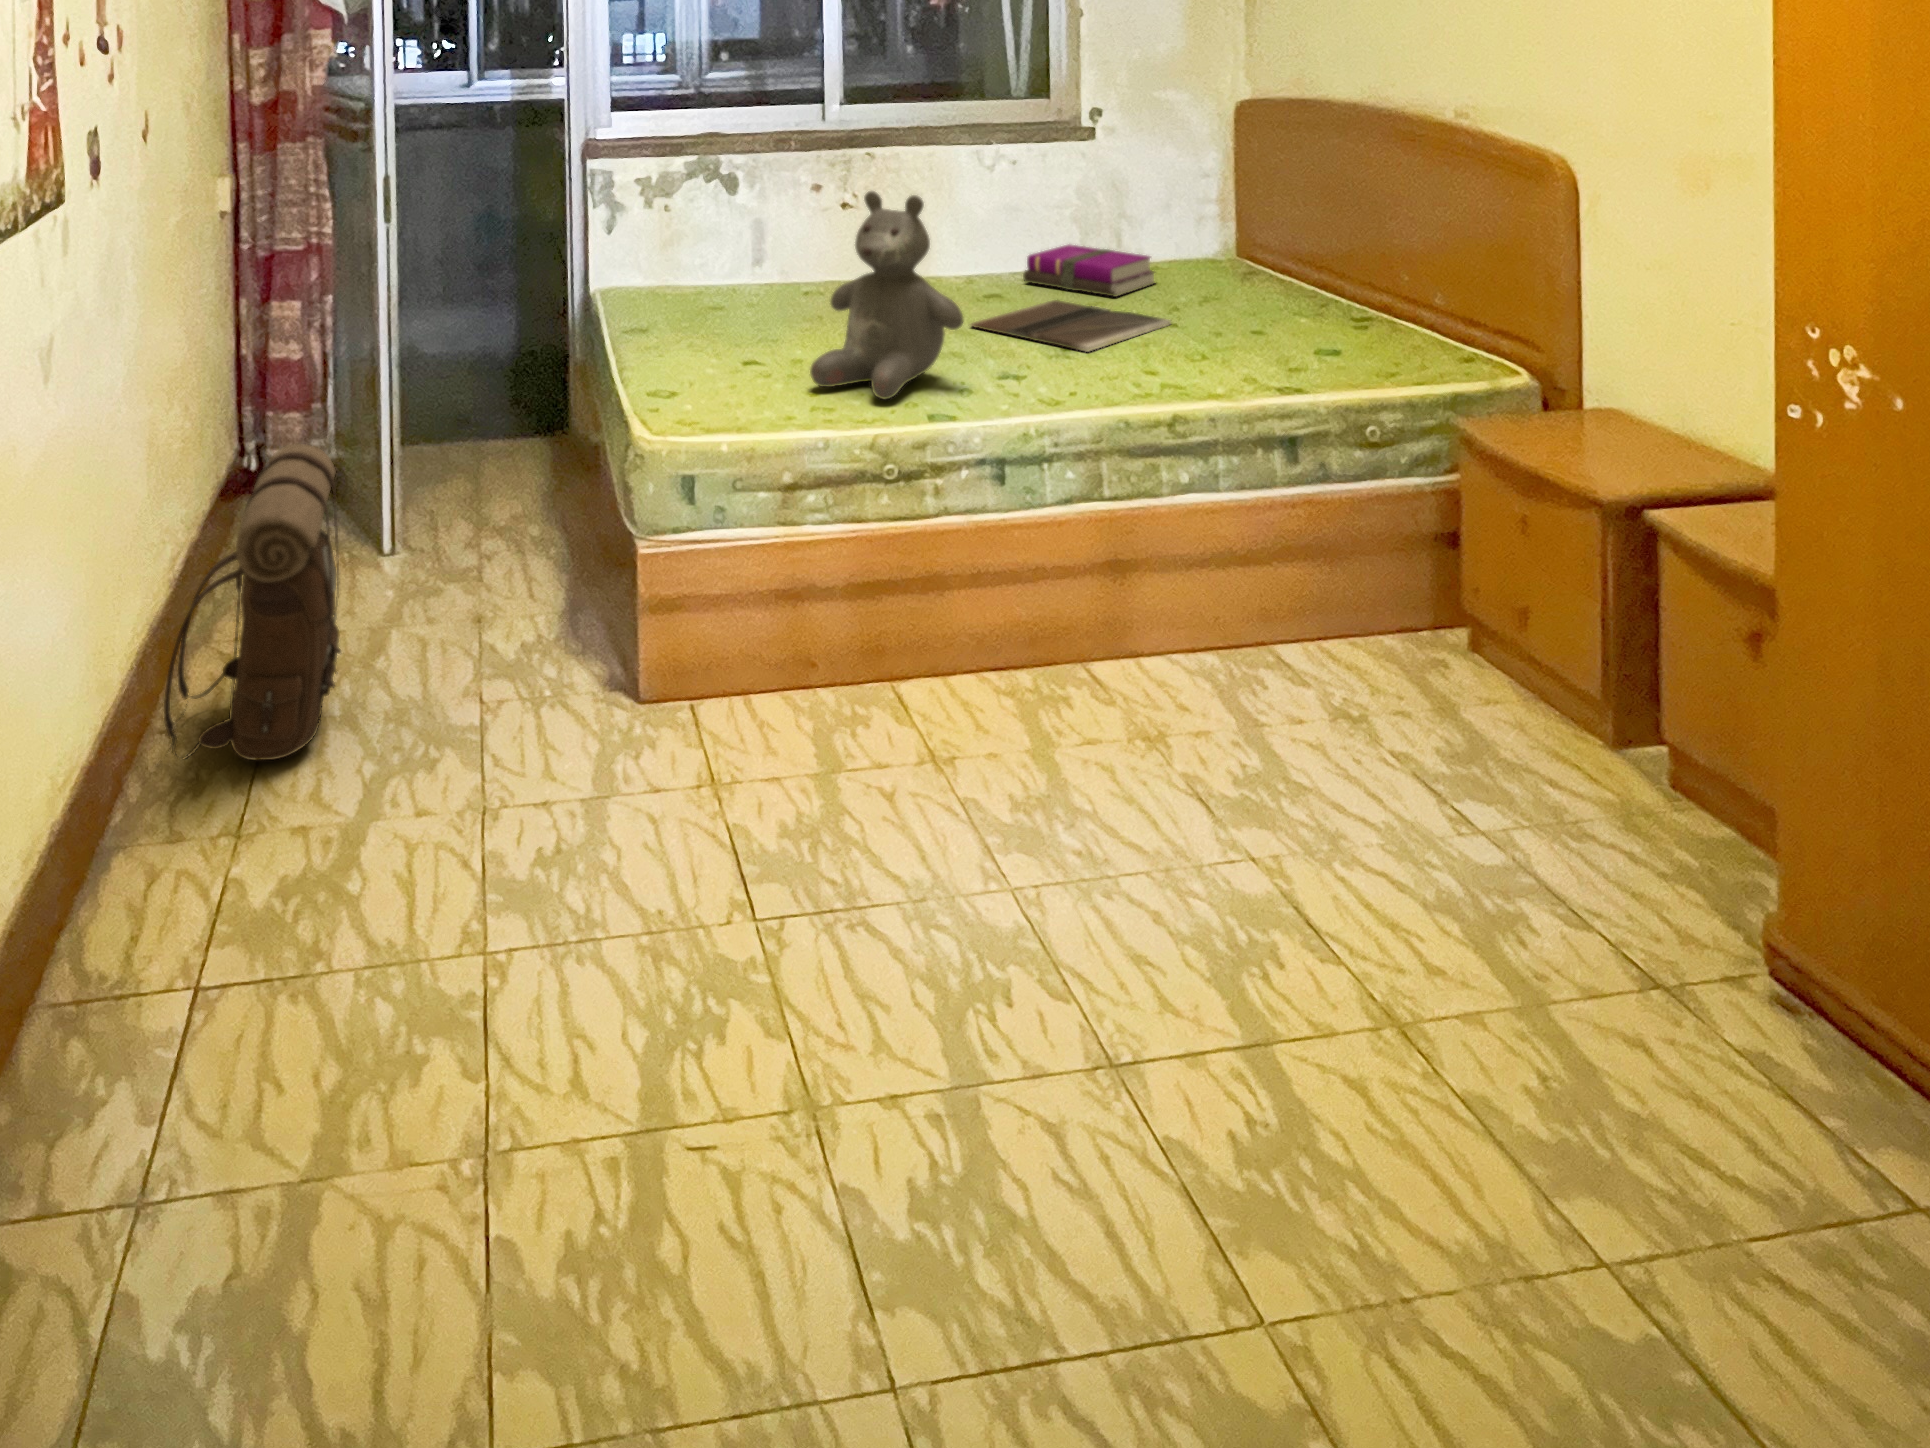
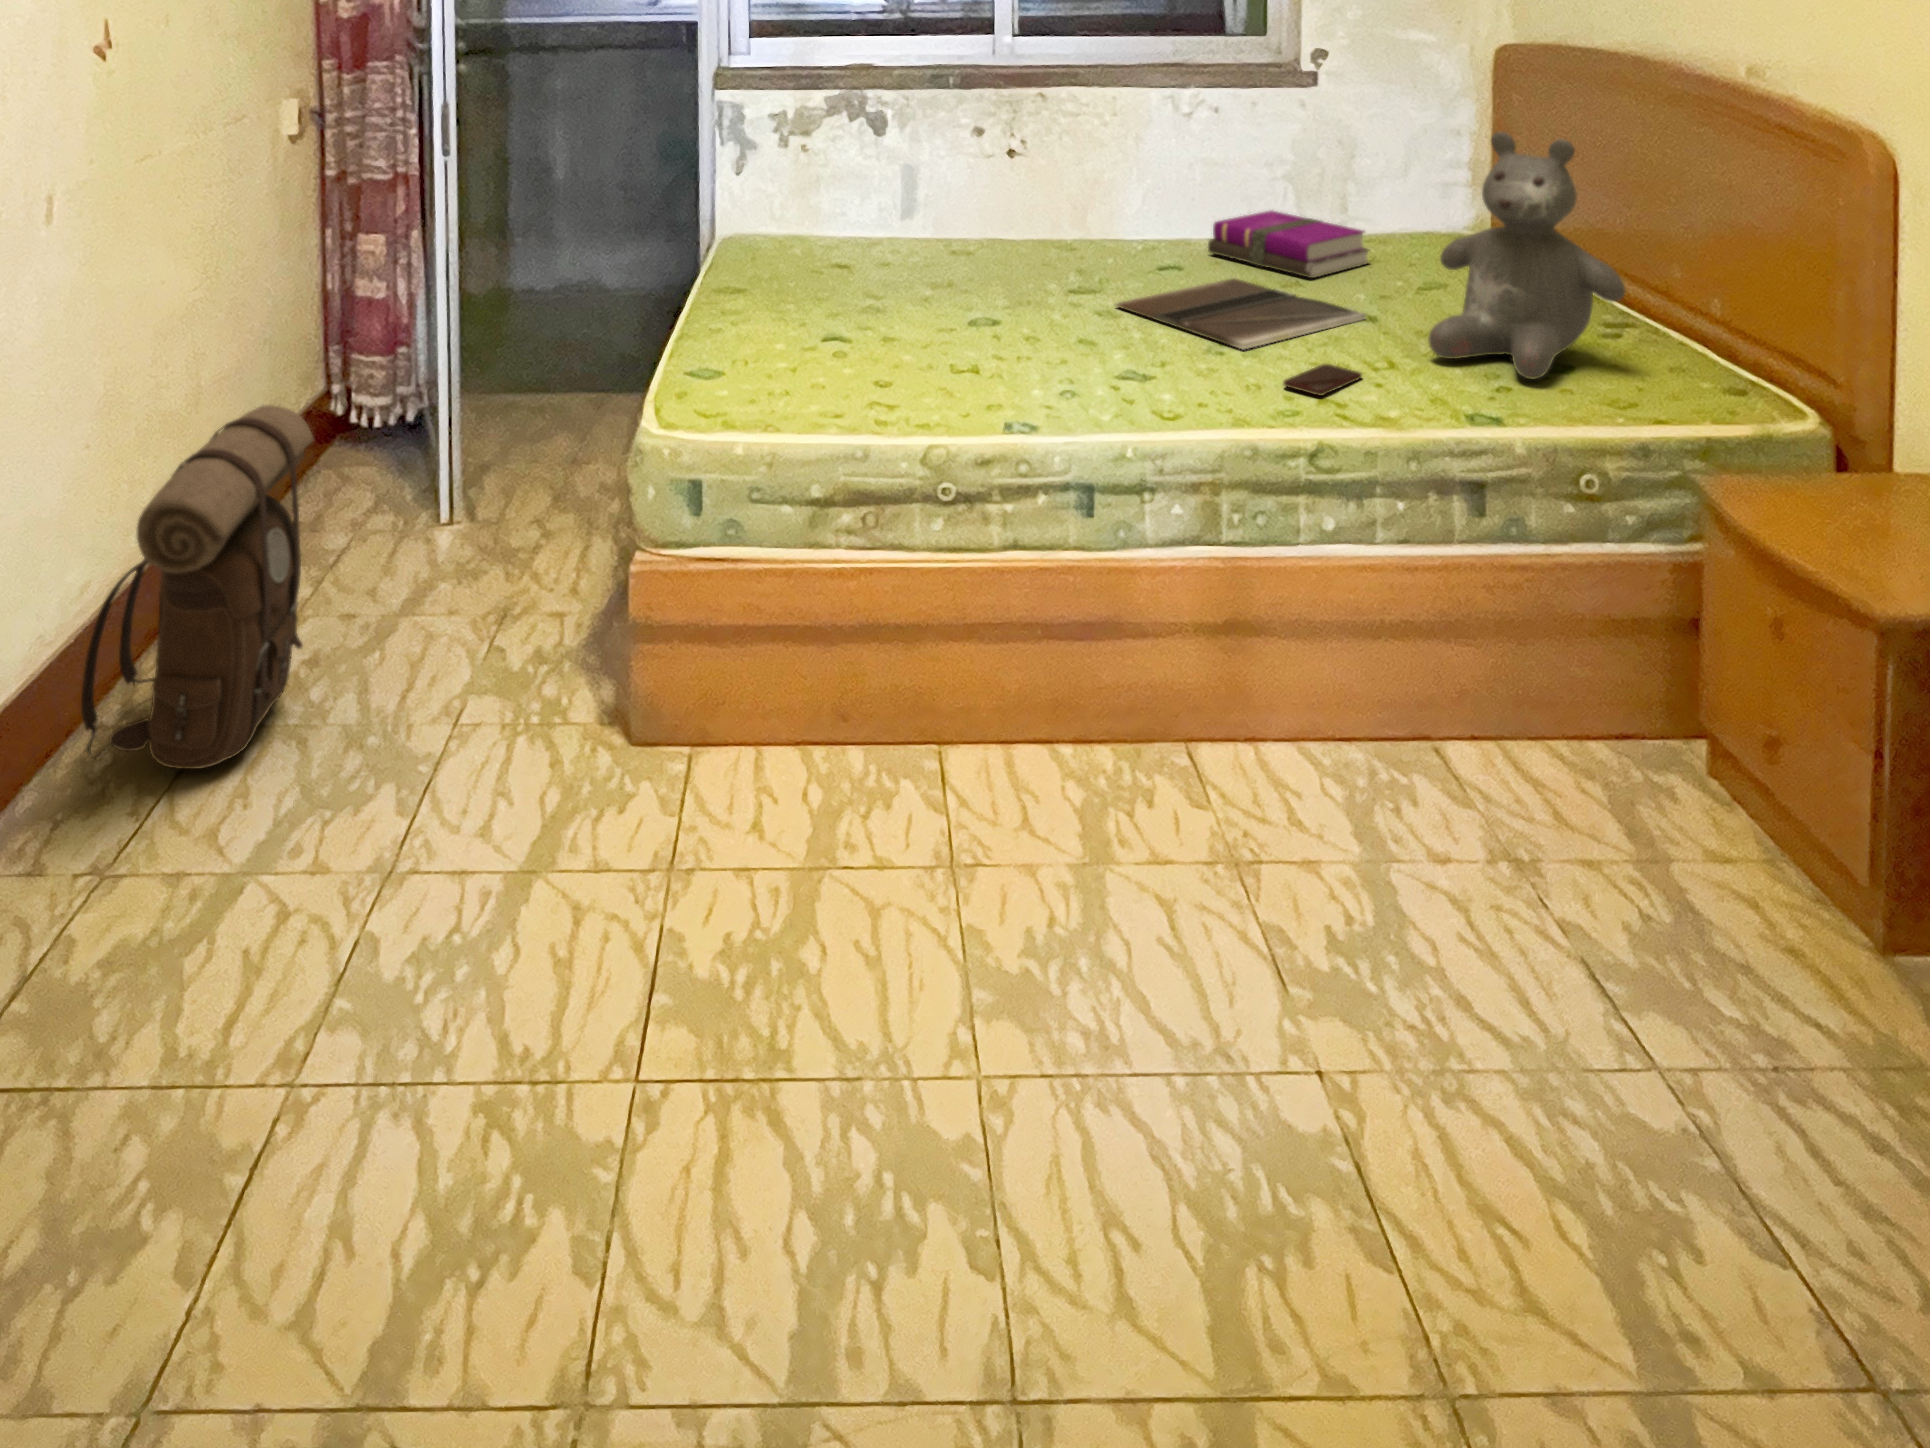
teddy bear: present [810,191,963,399] -> present [1428,132,1626,379]
smartphone: none [1132,357,1188,380] -> present [1283,364,1362,396]

